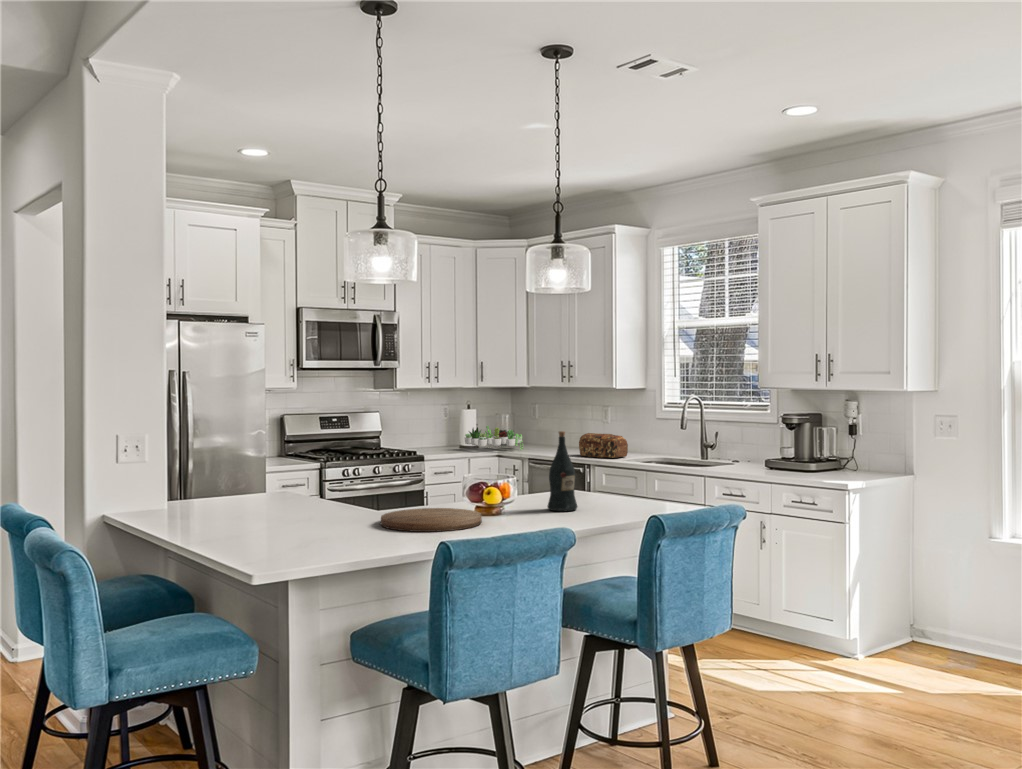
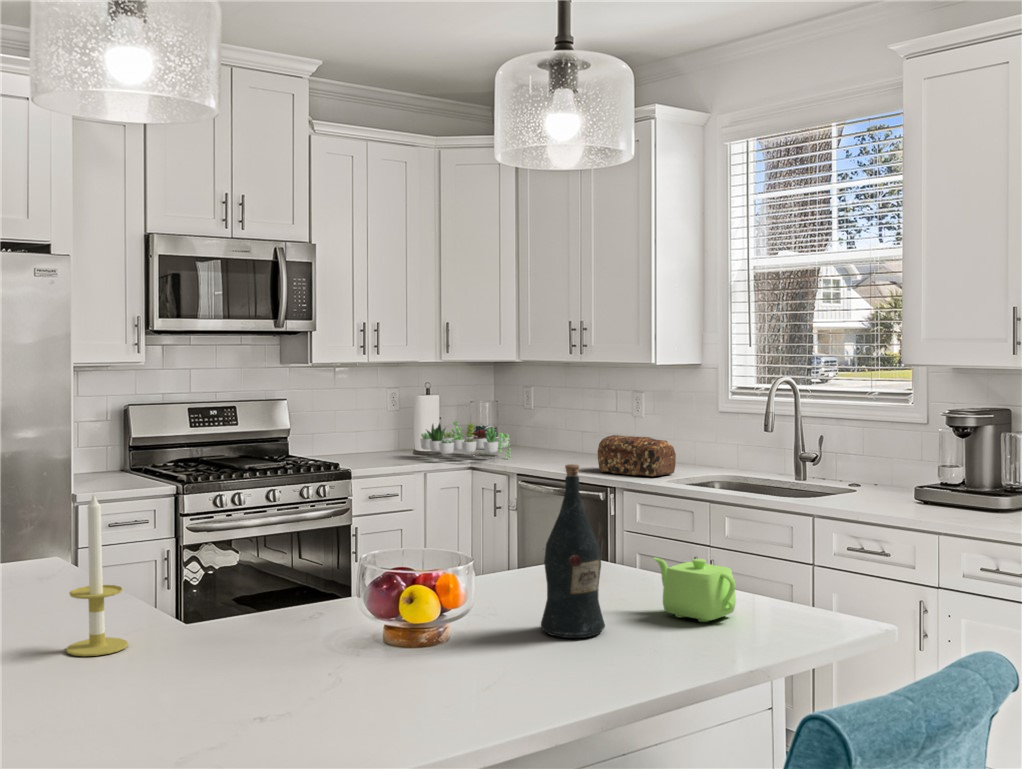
candle: none [331,443,358,517] -> present [66,494,128,656]
teapot: none [602,478,641,507] -> present [654,558,736,622]
cutting board: present [381,508,482,532] -> none [146,637,386,731]

